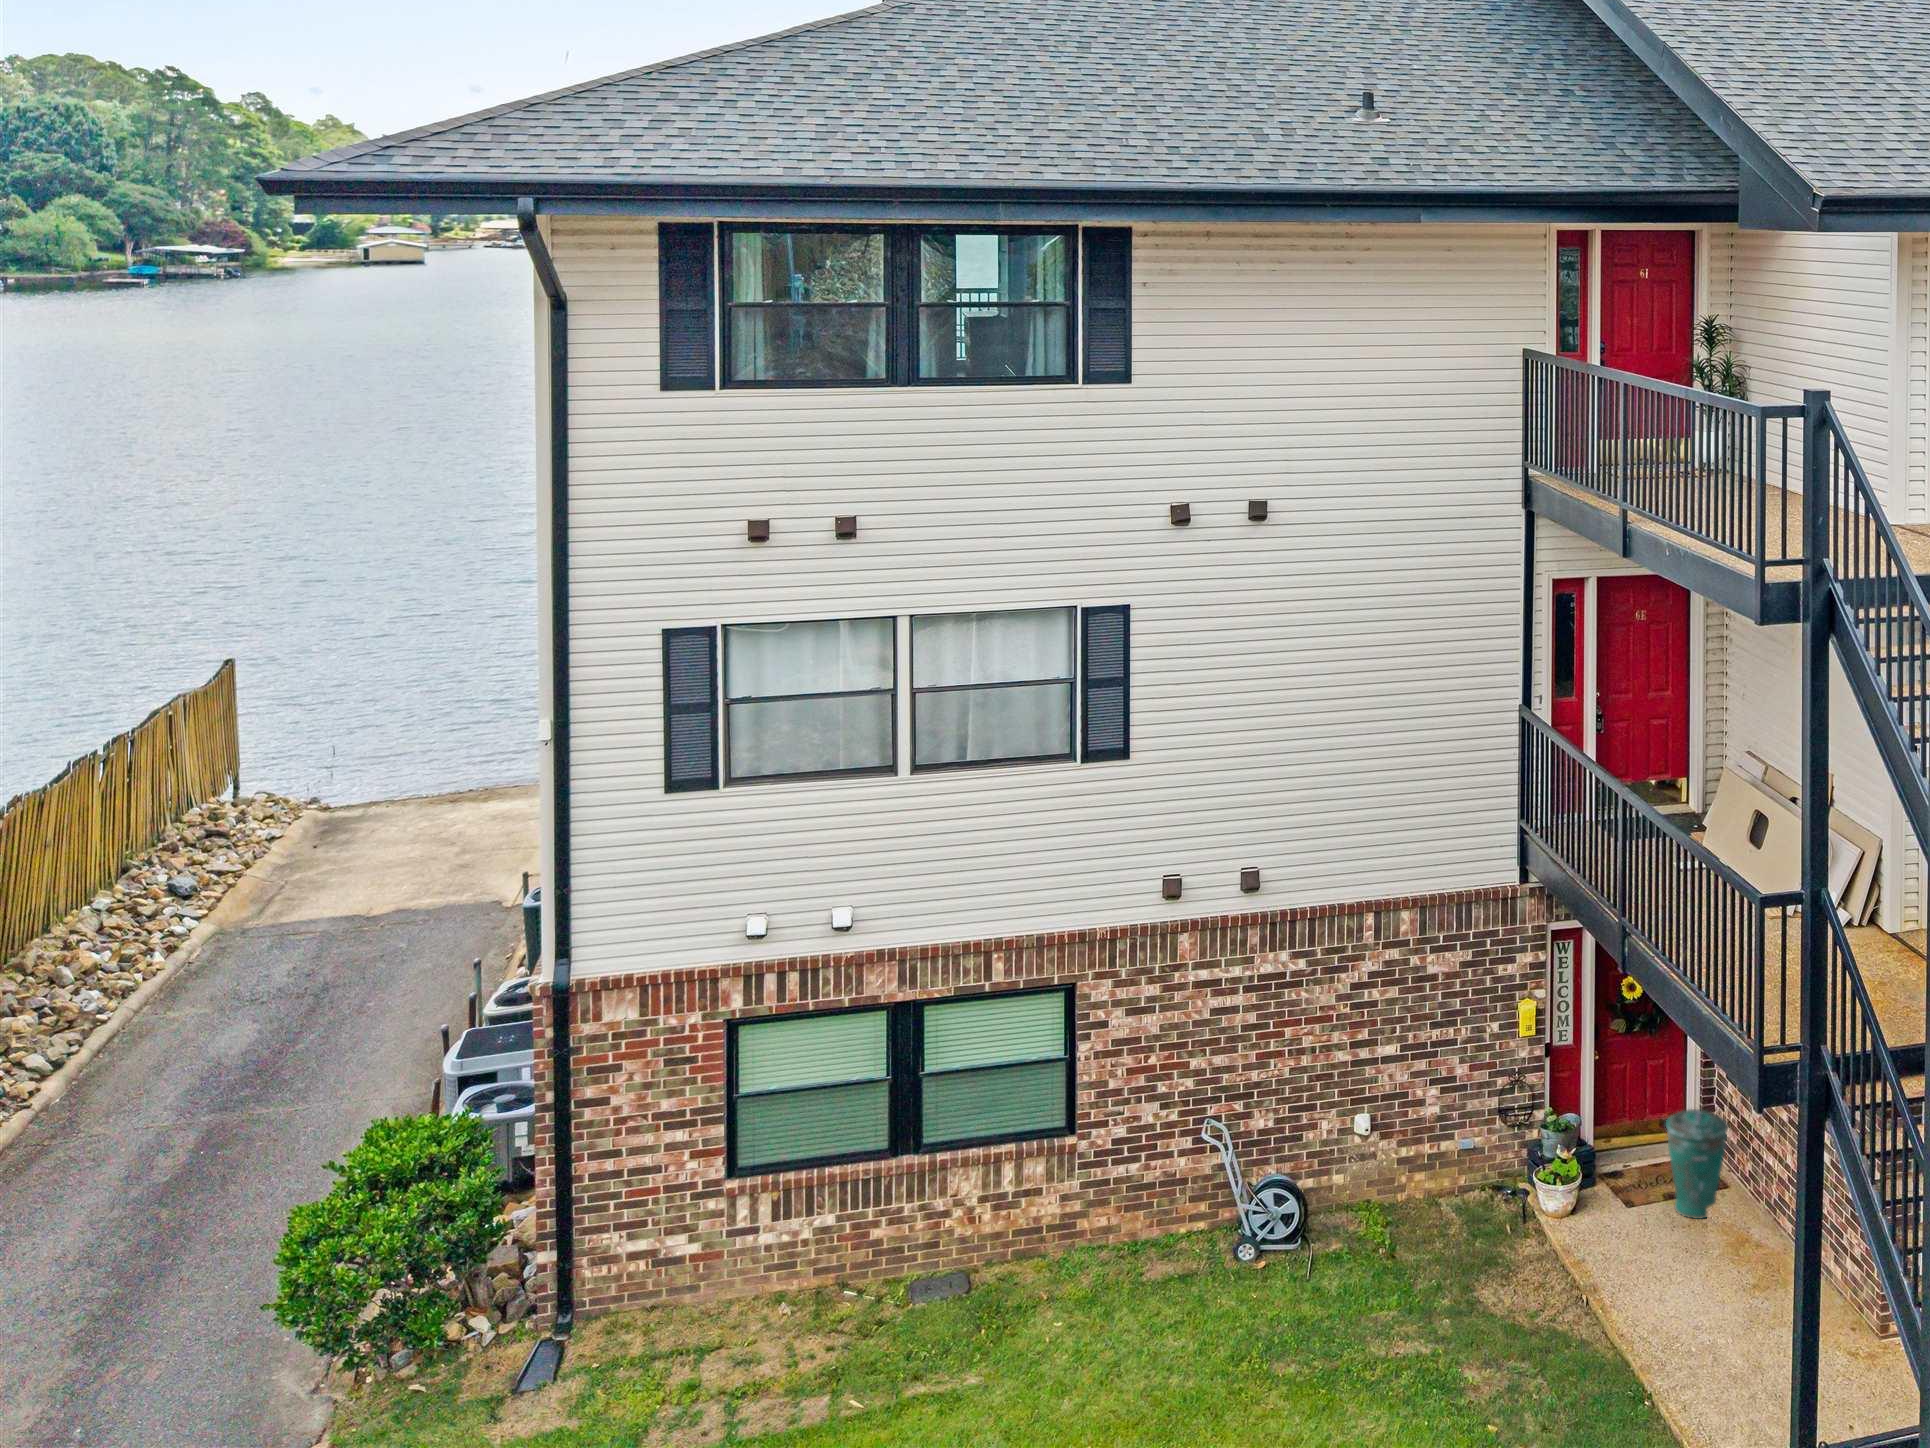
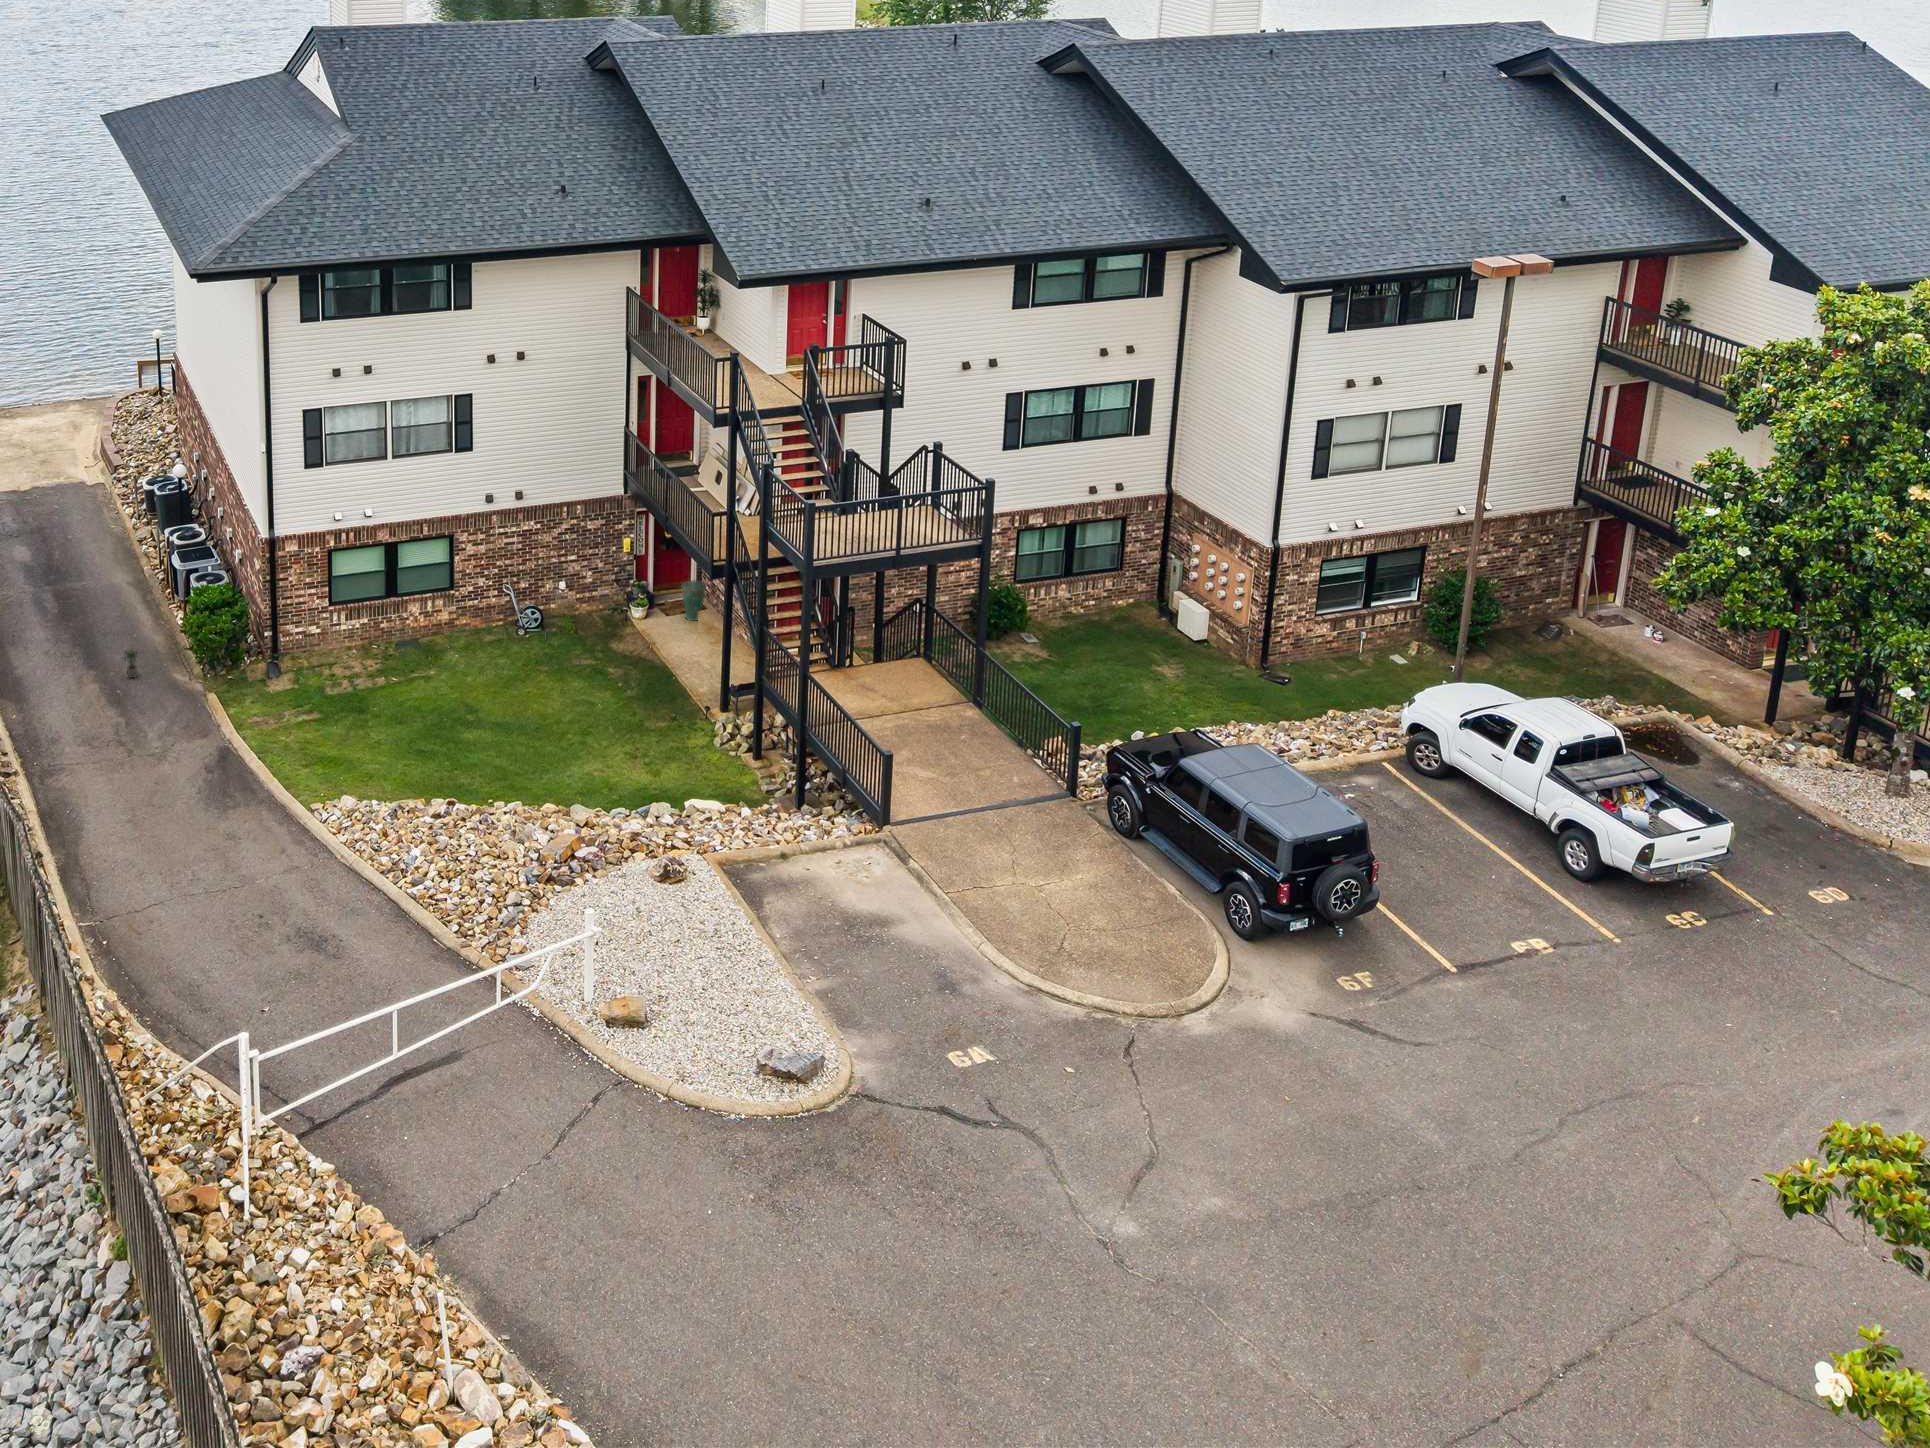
potted plant: none [75,1305,148,1401] -> present [122,650,138,678]

